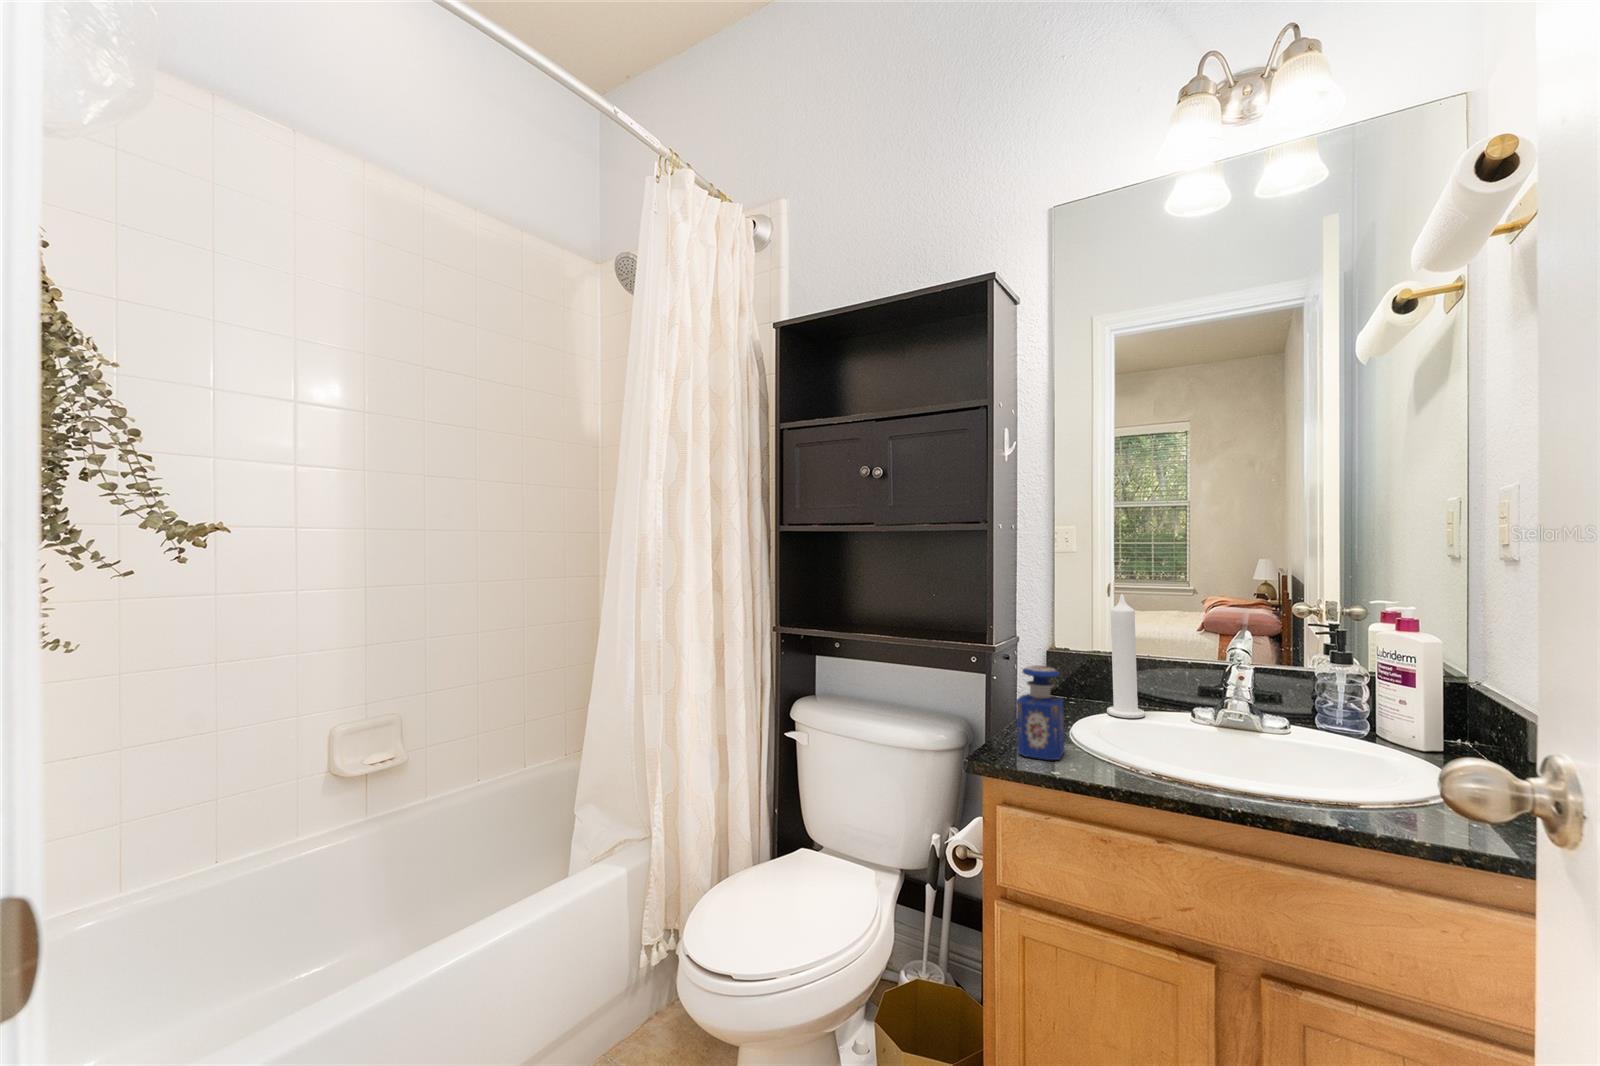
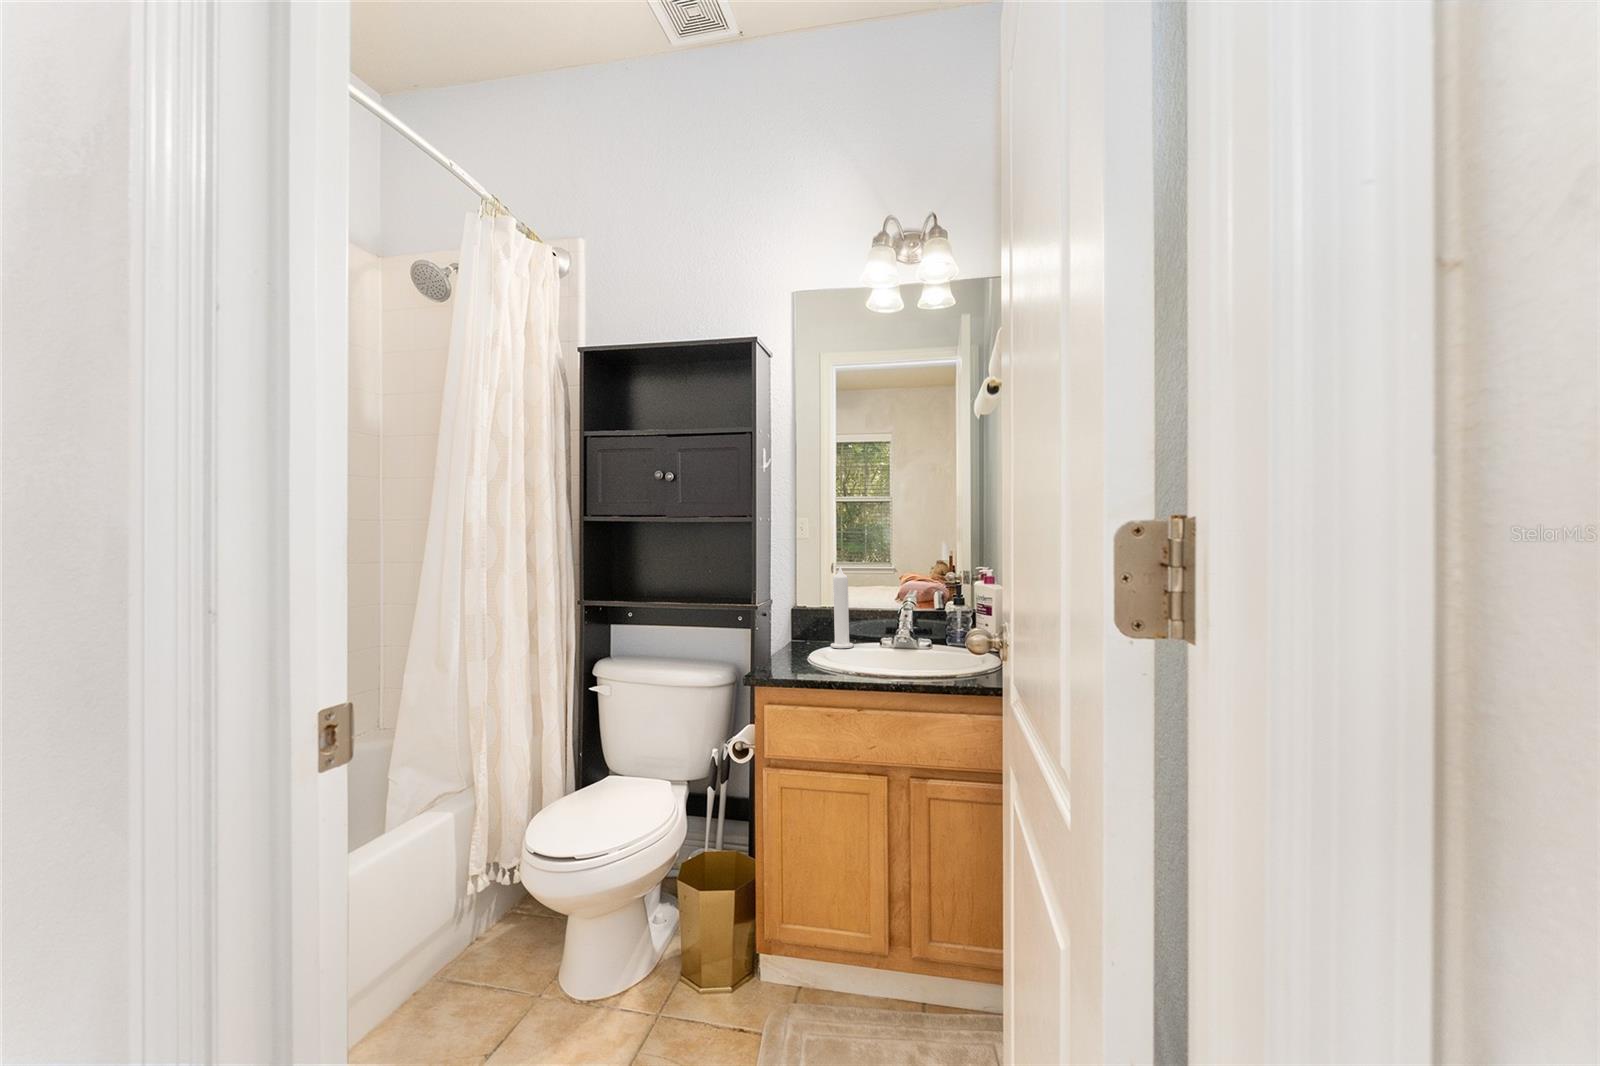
perfume bottle: present [1016,665,1065,760] -> none [776,613,806,672]

